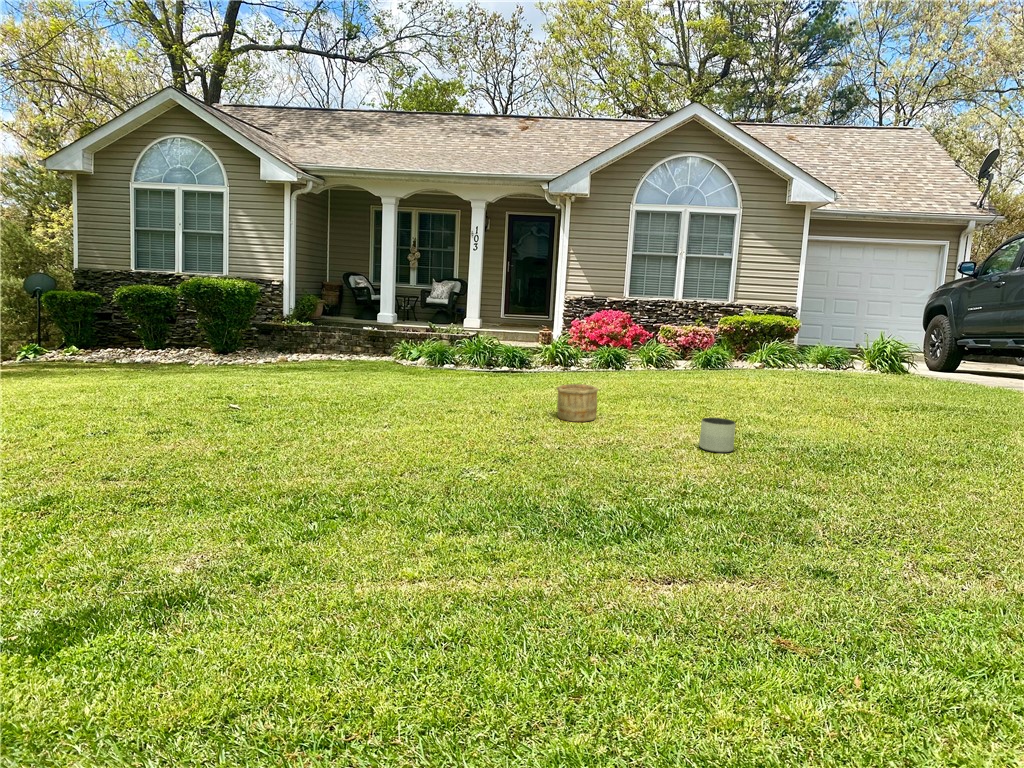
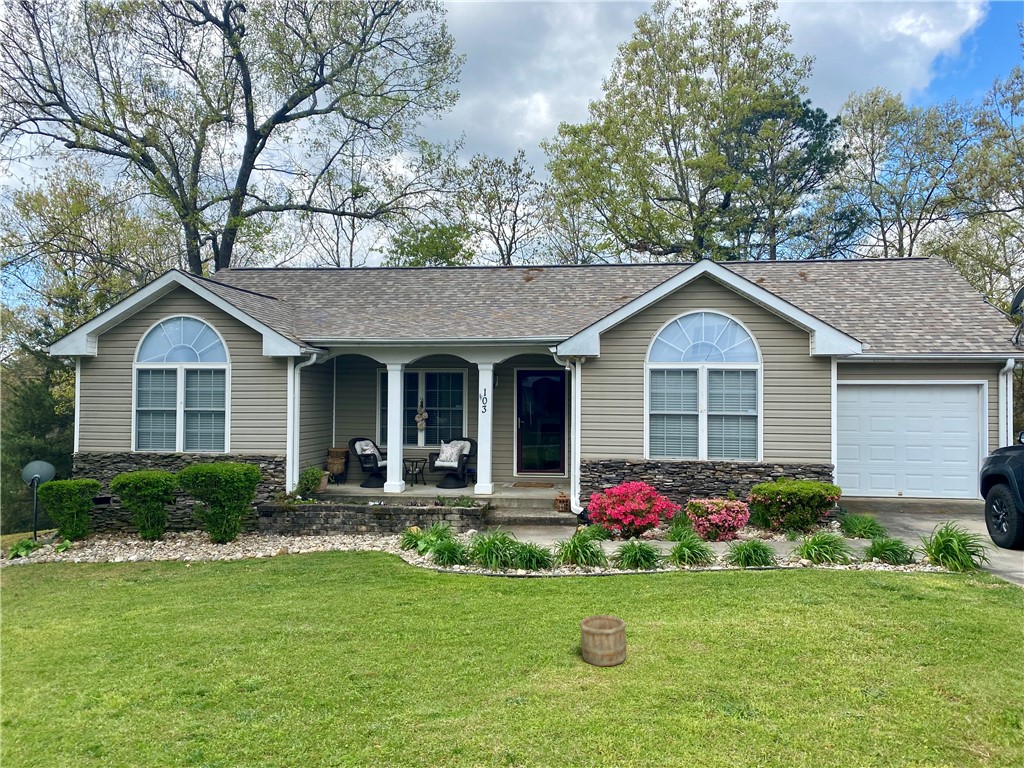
planter: present [699,417,736,453] -> none [749,677,790,727]

